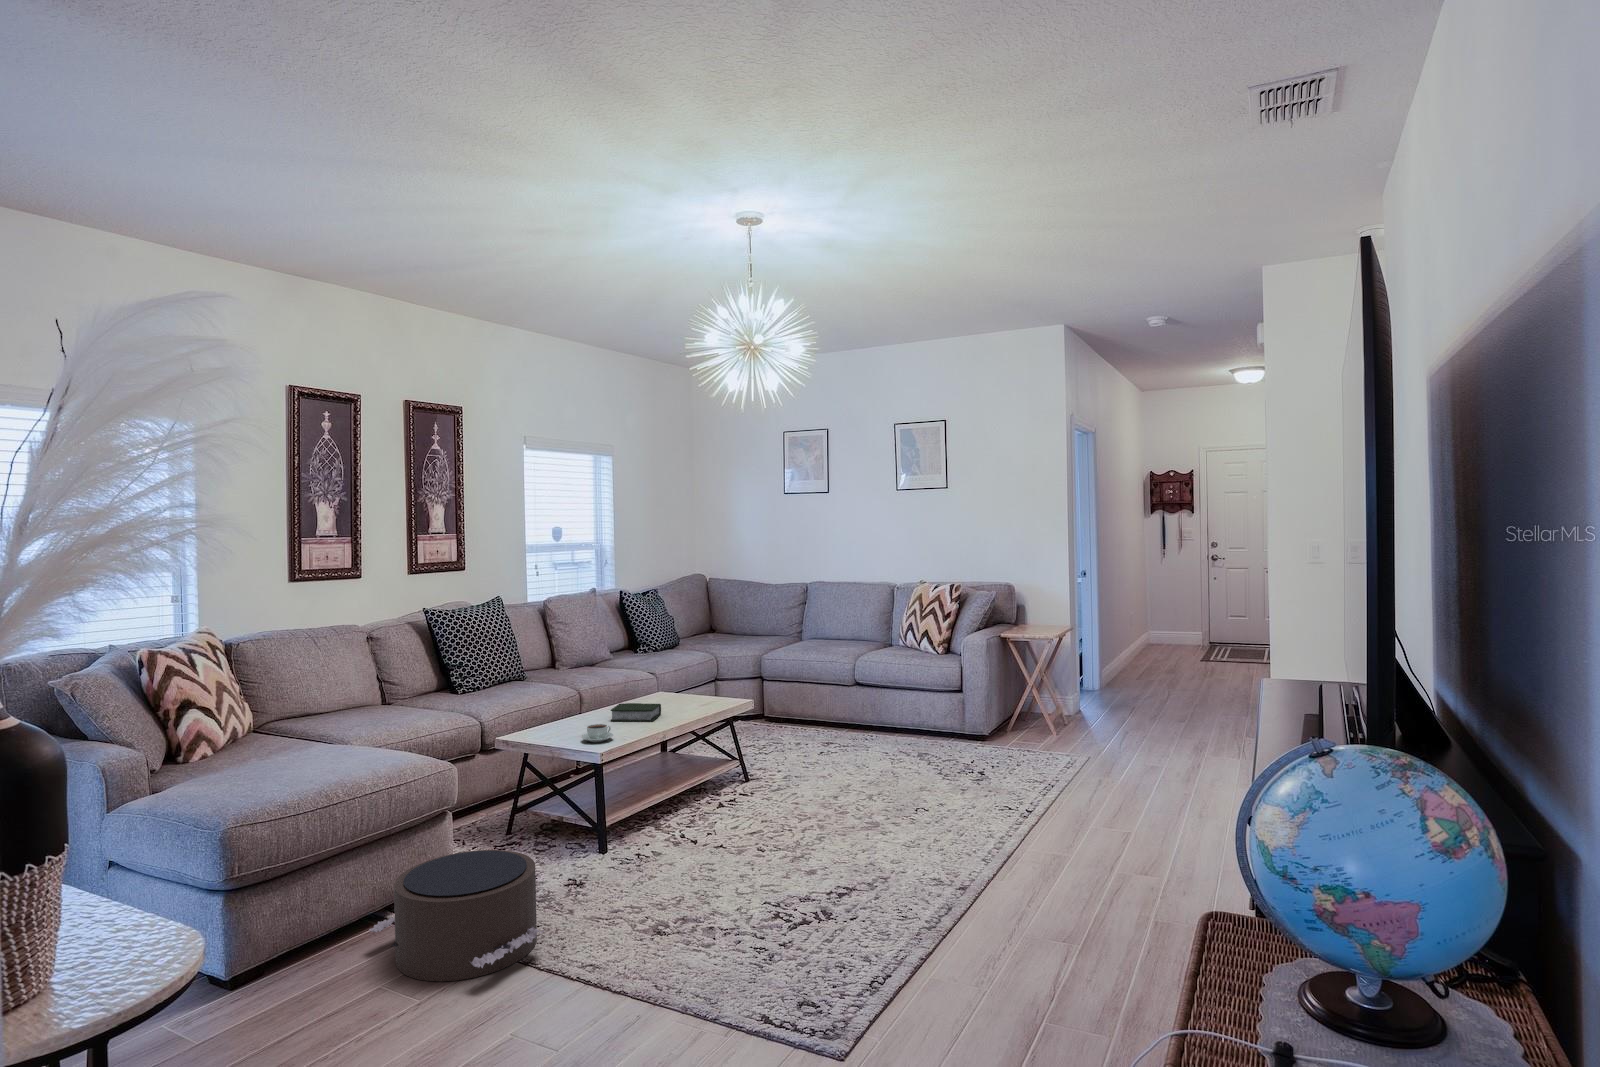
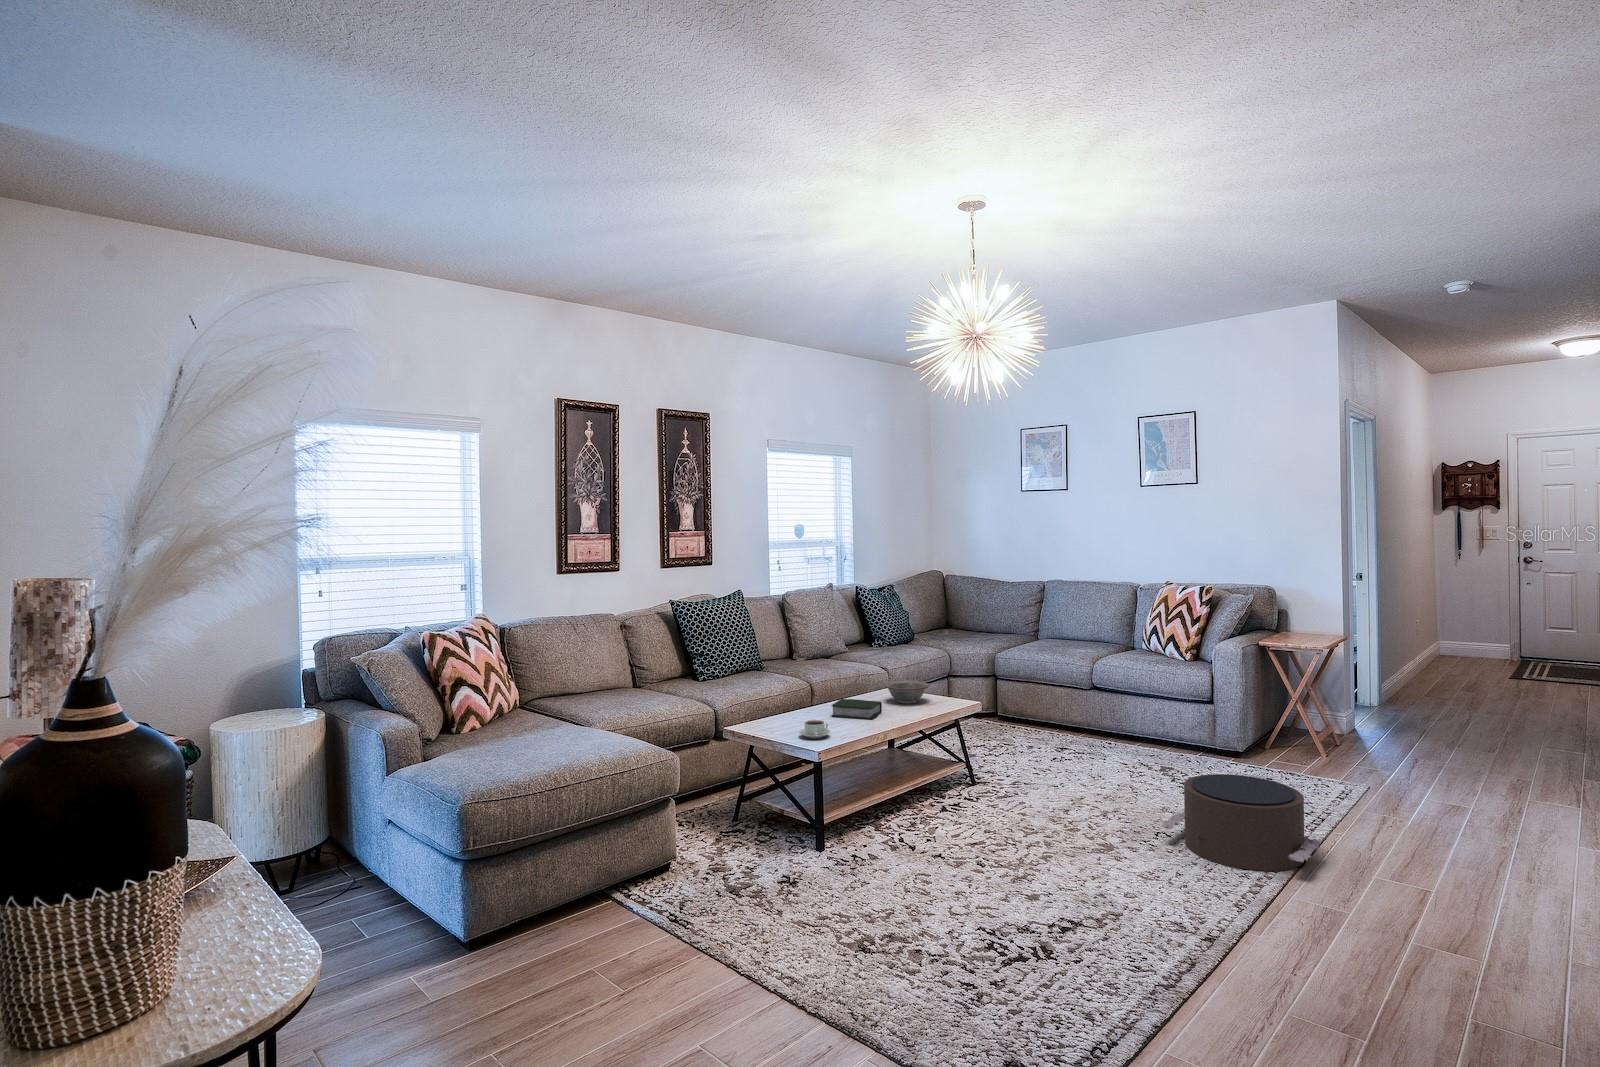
decorative bowl: none [662,683,707,705] -> present [884,680,929,704]
pouf: present [369,850,544,981] -> present [1161,774,1321,871]

